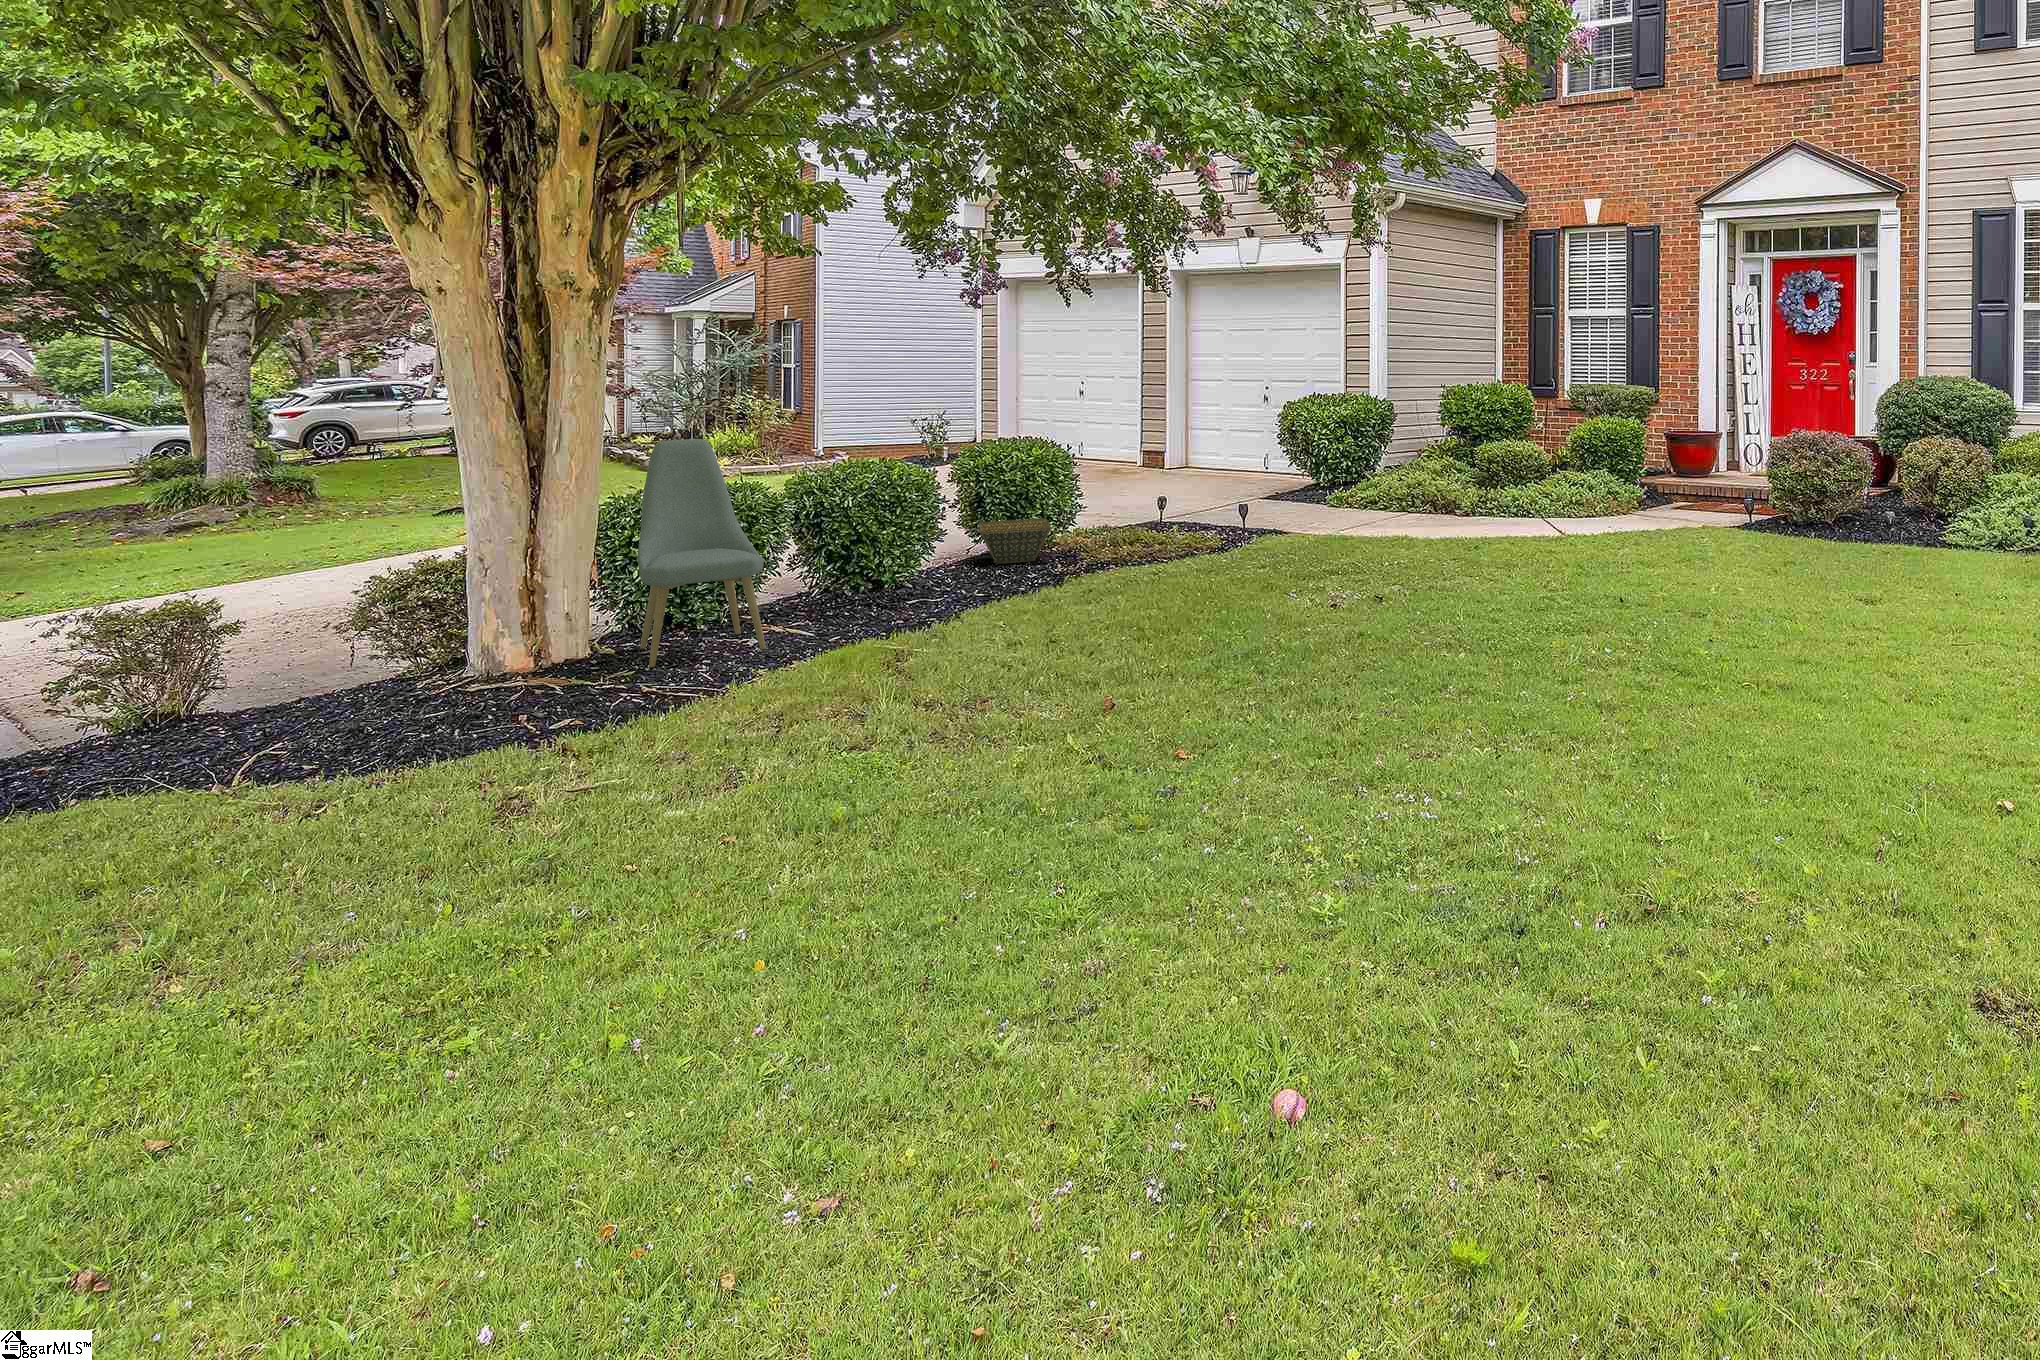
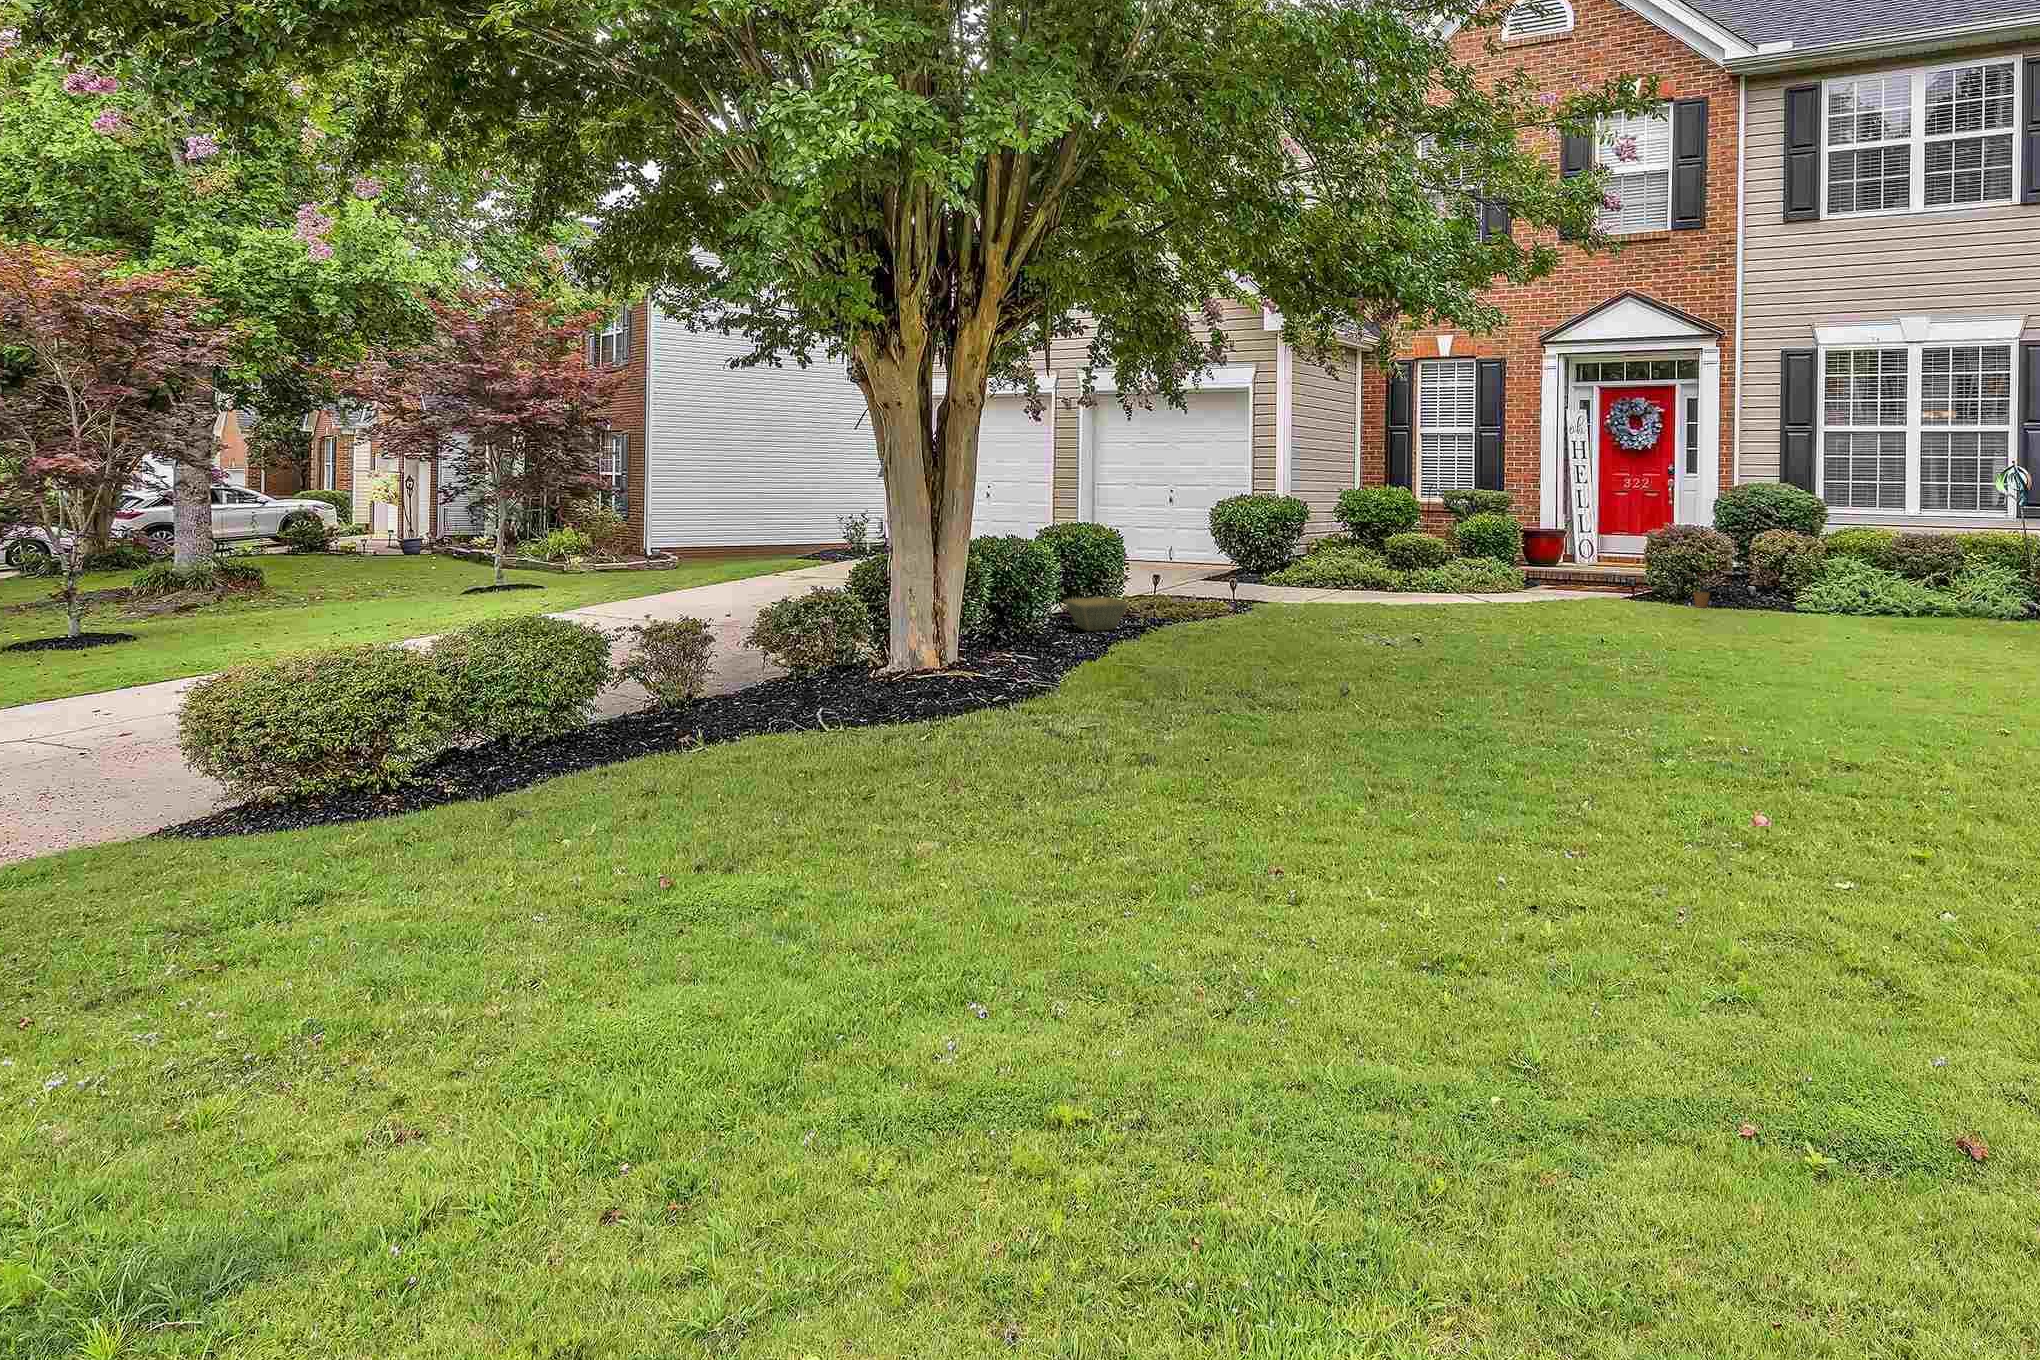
chair: present [638,439,766,668] -> none [951,530,1046,692]
potted plant: none [1817,474,1844,532] -> present [1690,563,1710,608]

